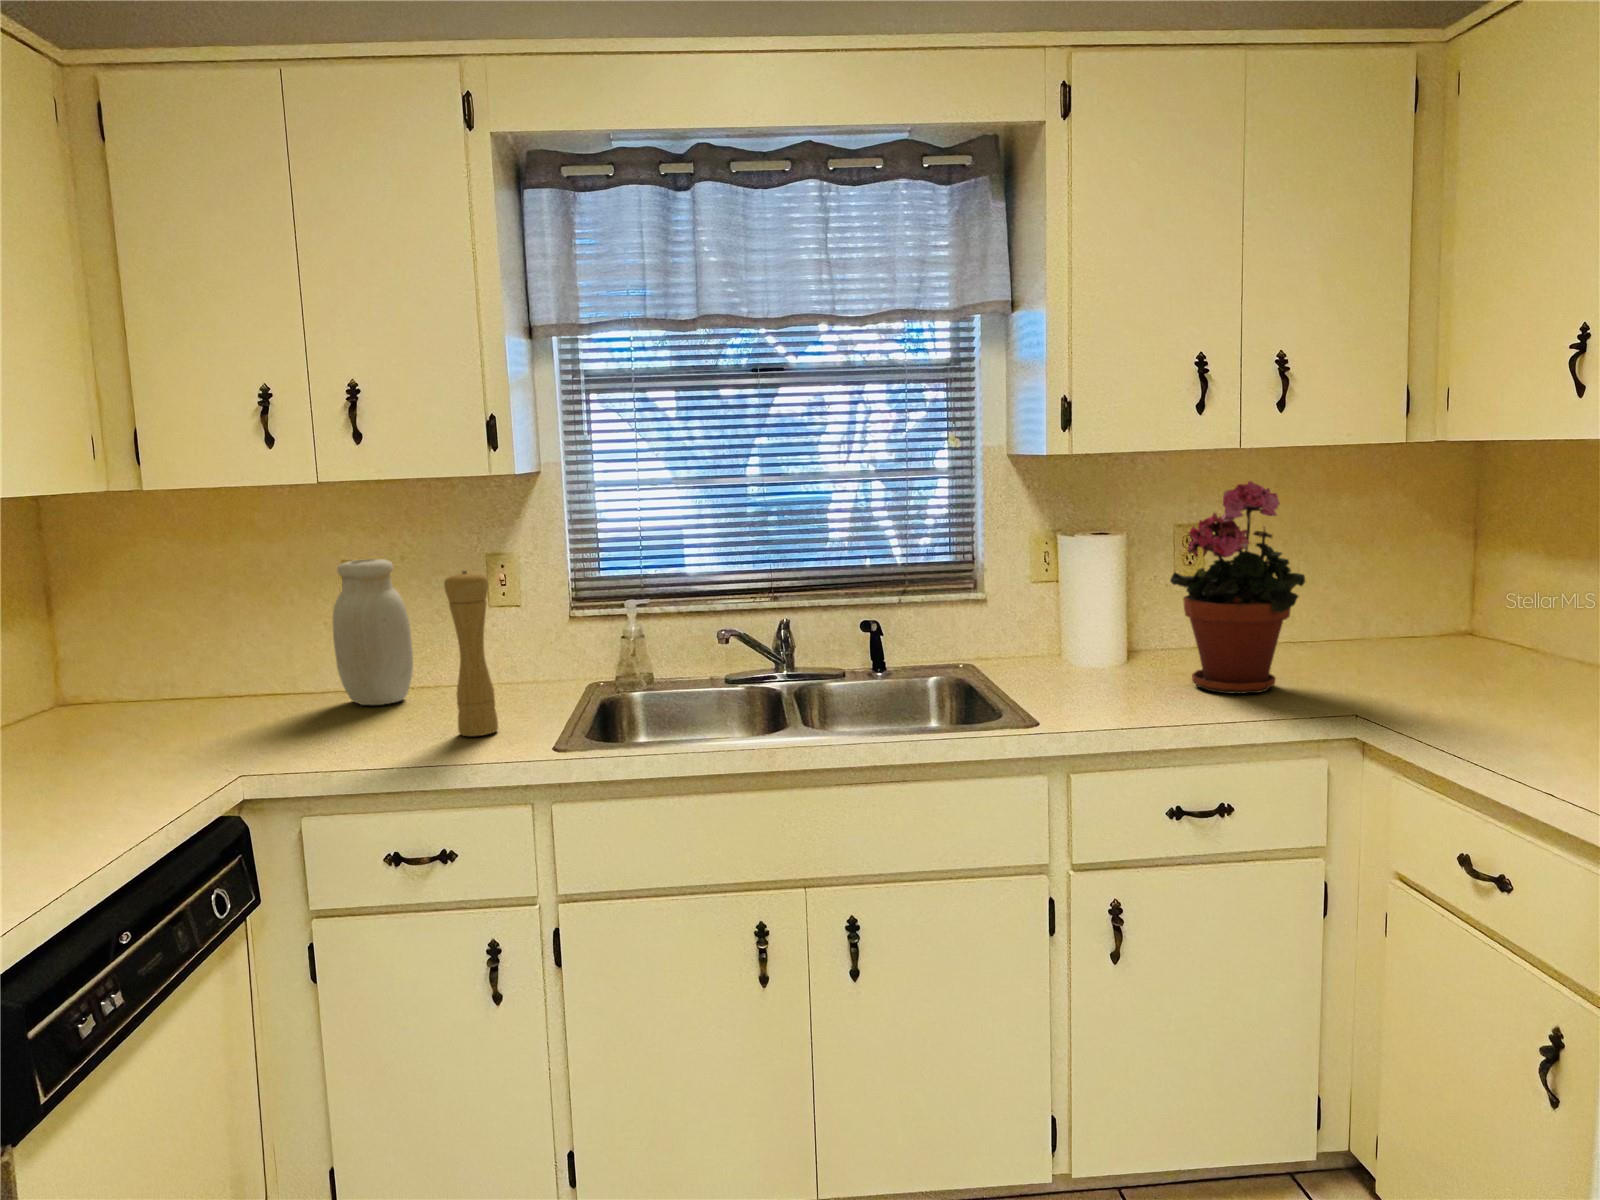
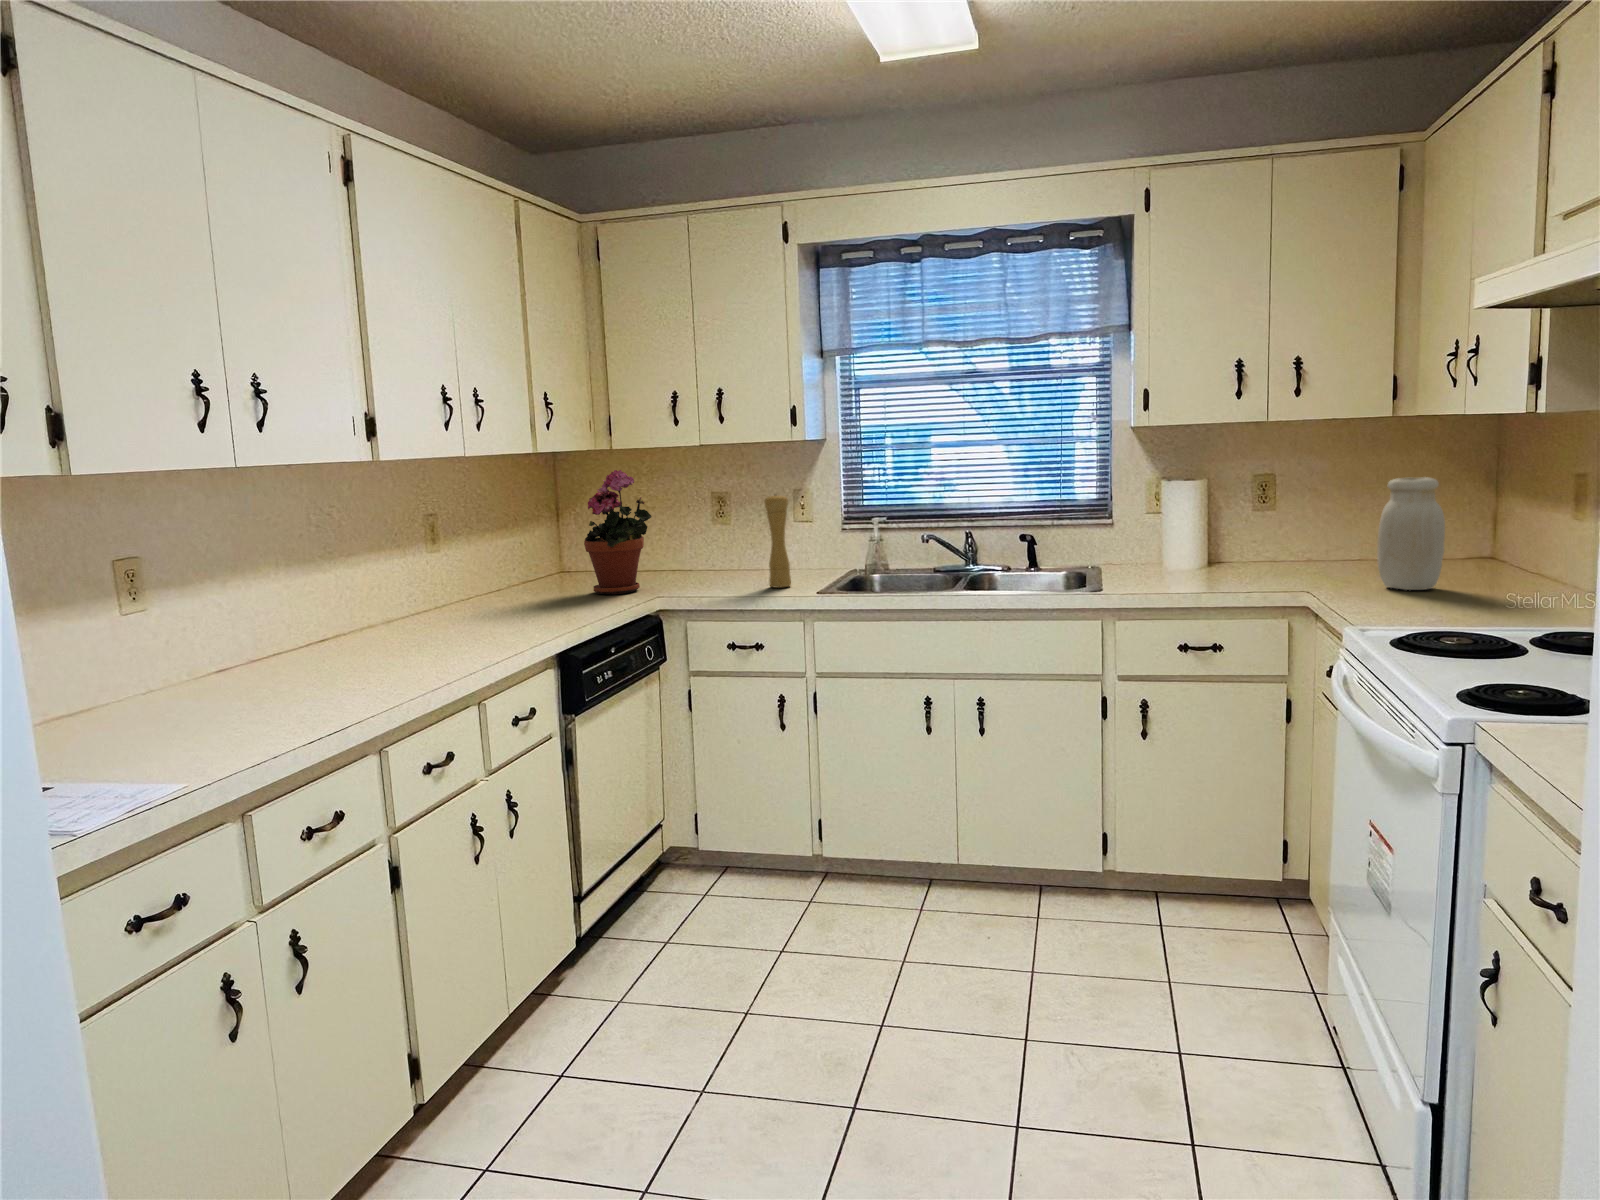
potted plant: present [1170,481,1305,694] -> present [584,470,652,594]
jar: present [332,559,413,705] -> present [1377,477,1445,590]

